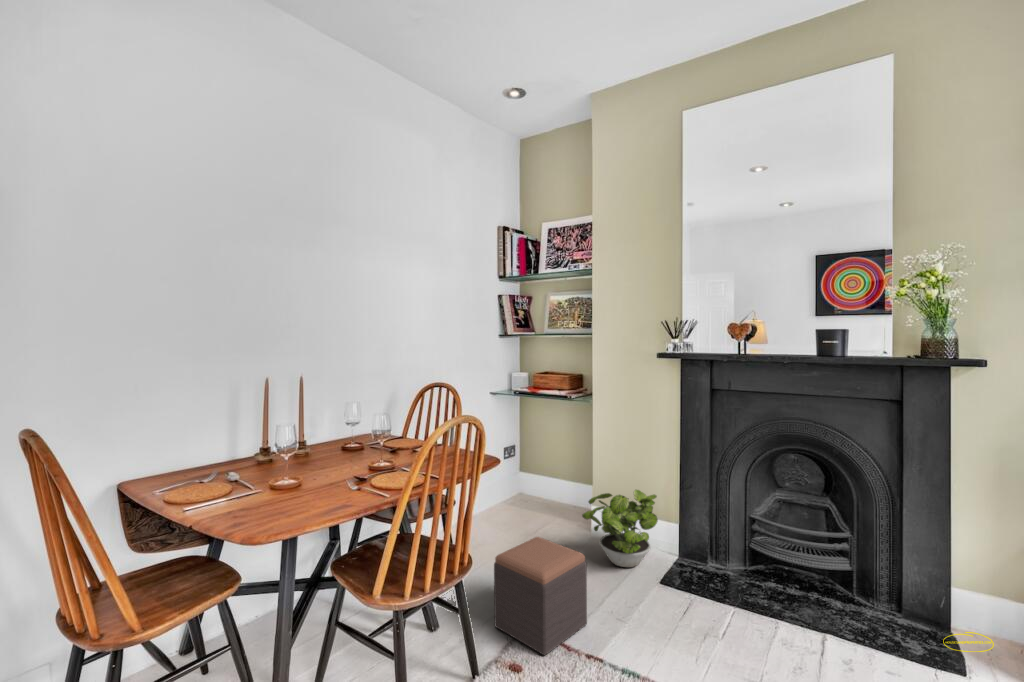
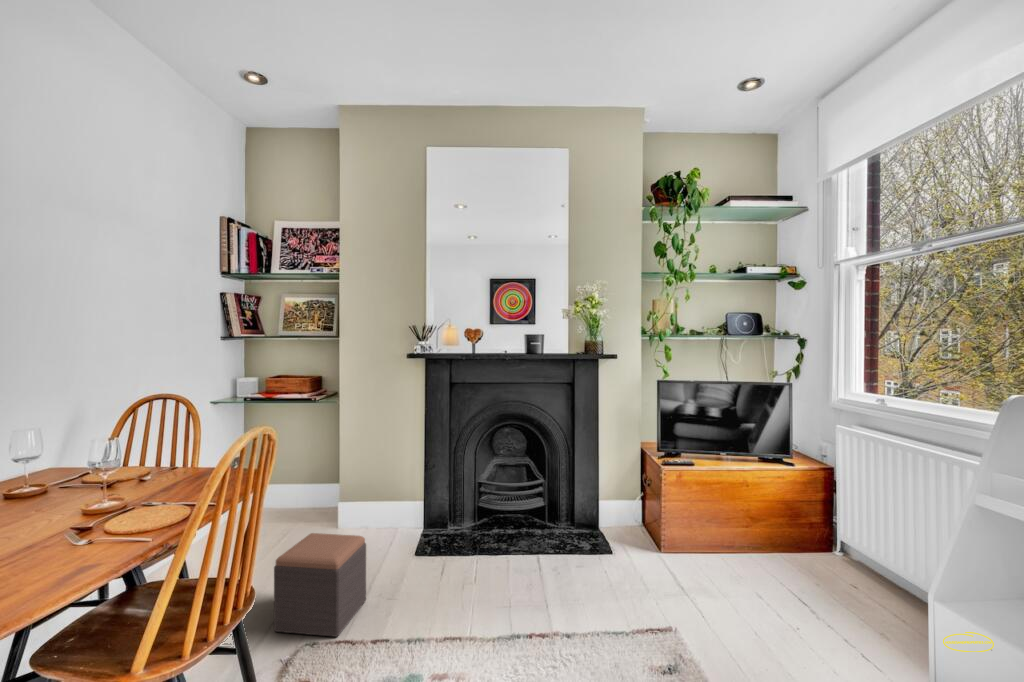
potted plant: present [582,490,658,567] -> none [342,477,409,548]

